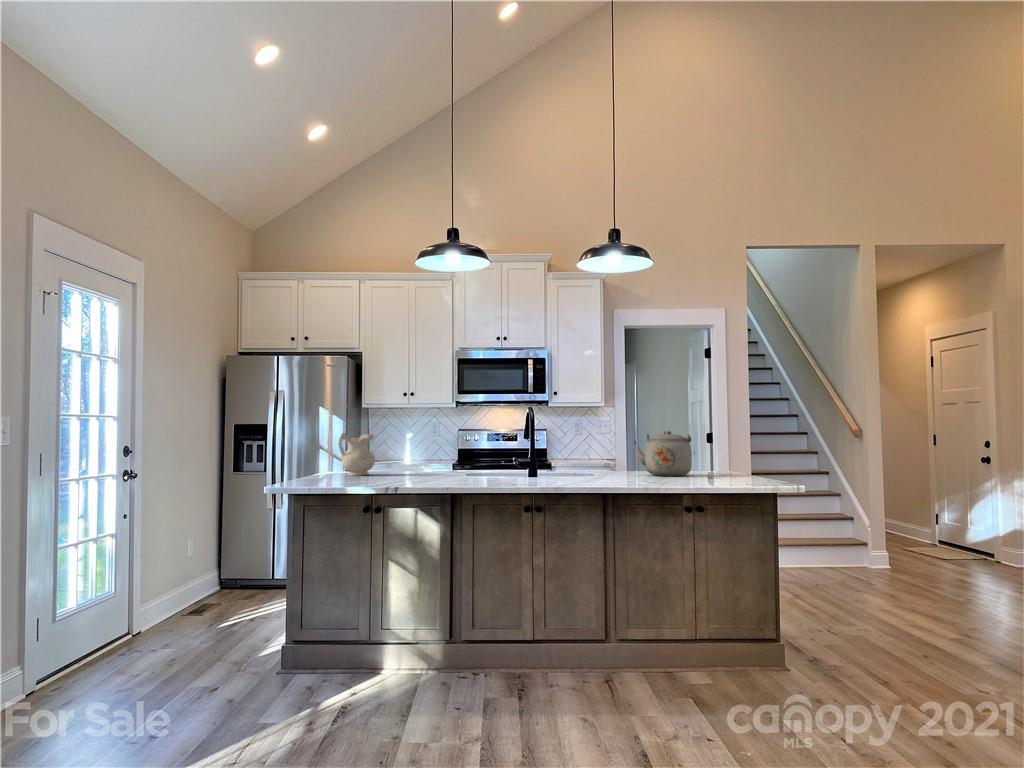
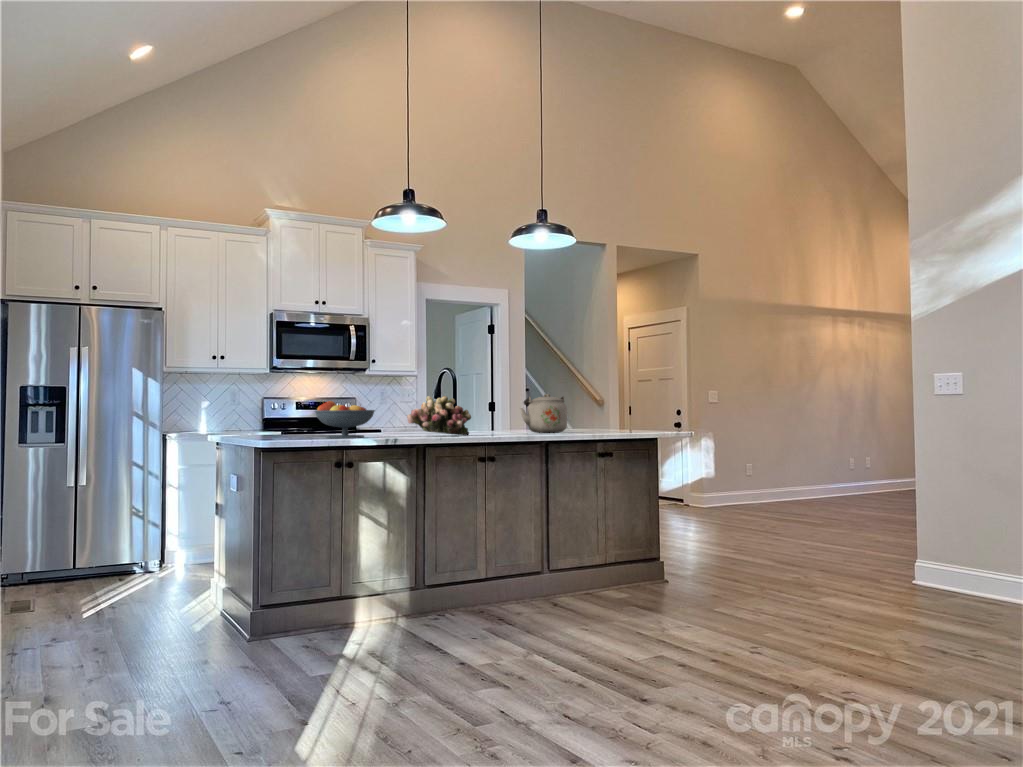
ceramic pitcher: present [338,433,375,476] -> none [243,393,281,440]
flower arrangement: none [456,438,526,482] -> present [407,396,471,435]
fruit bowl: none [387,441,445,479] -> present [315,401,375,438]

